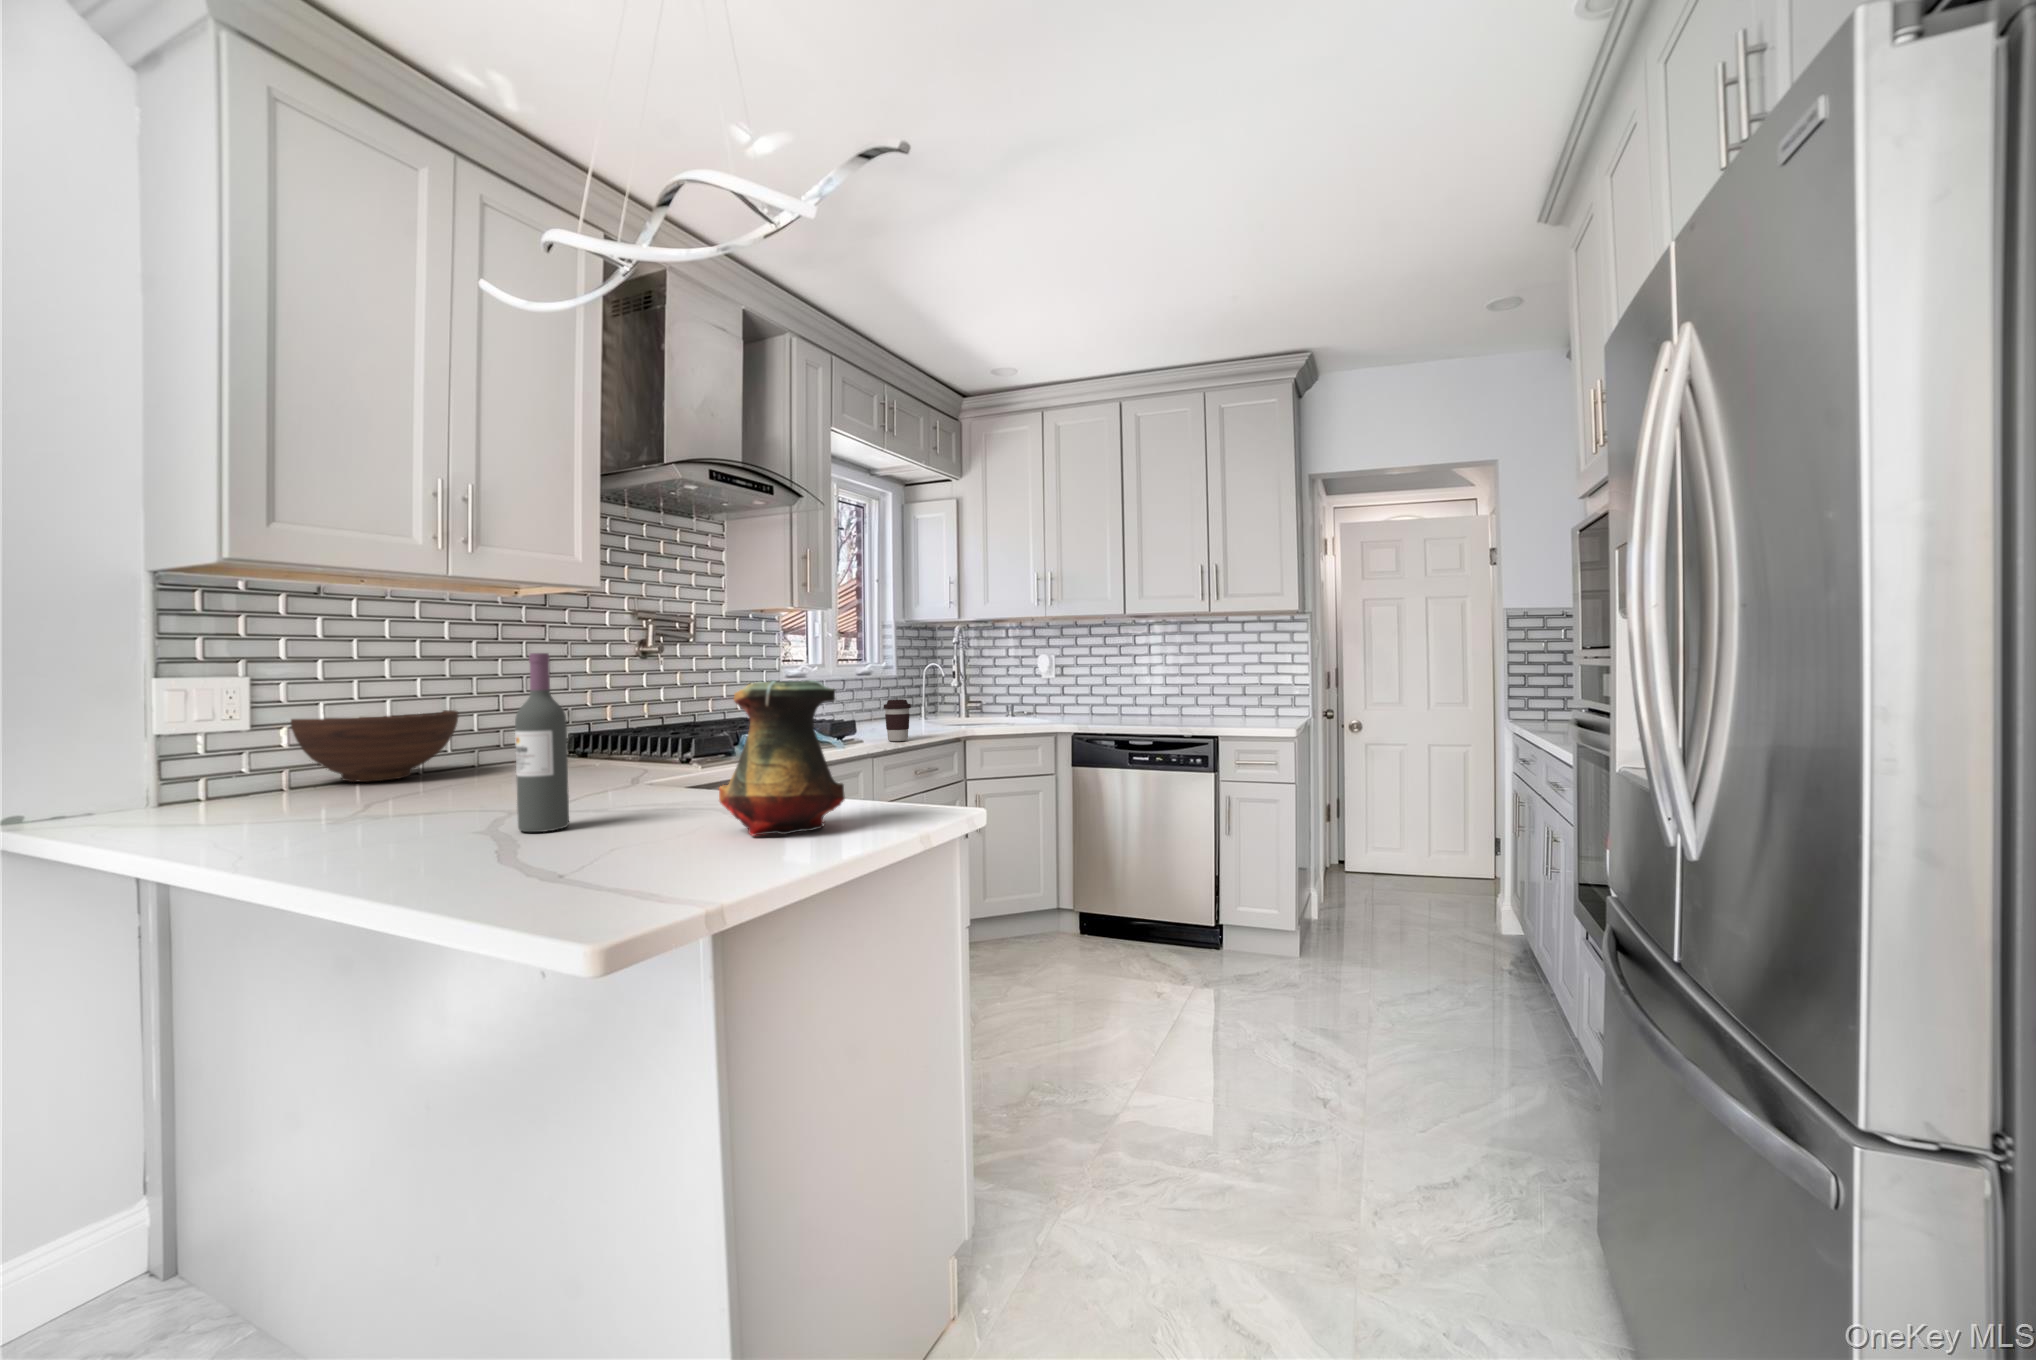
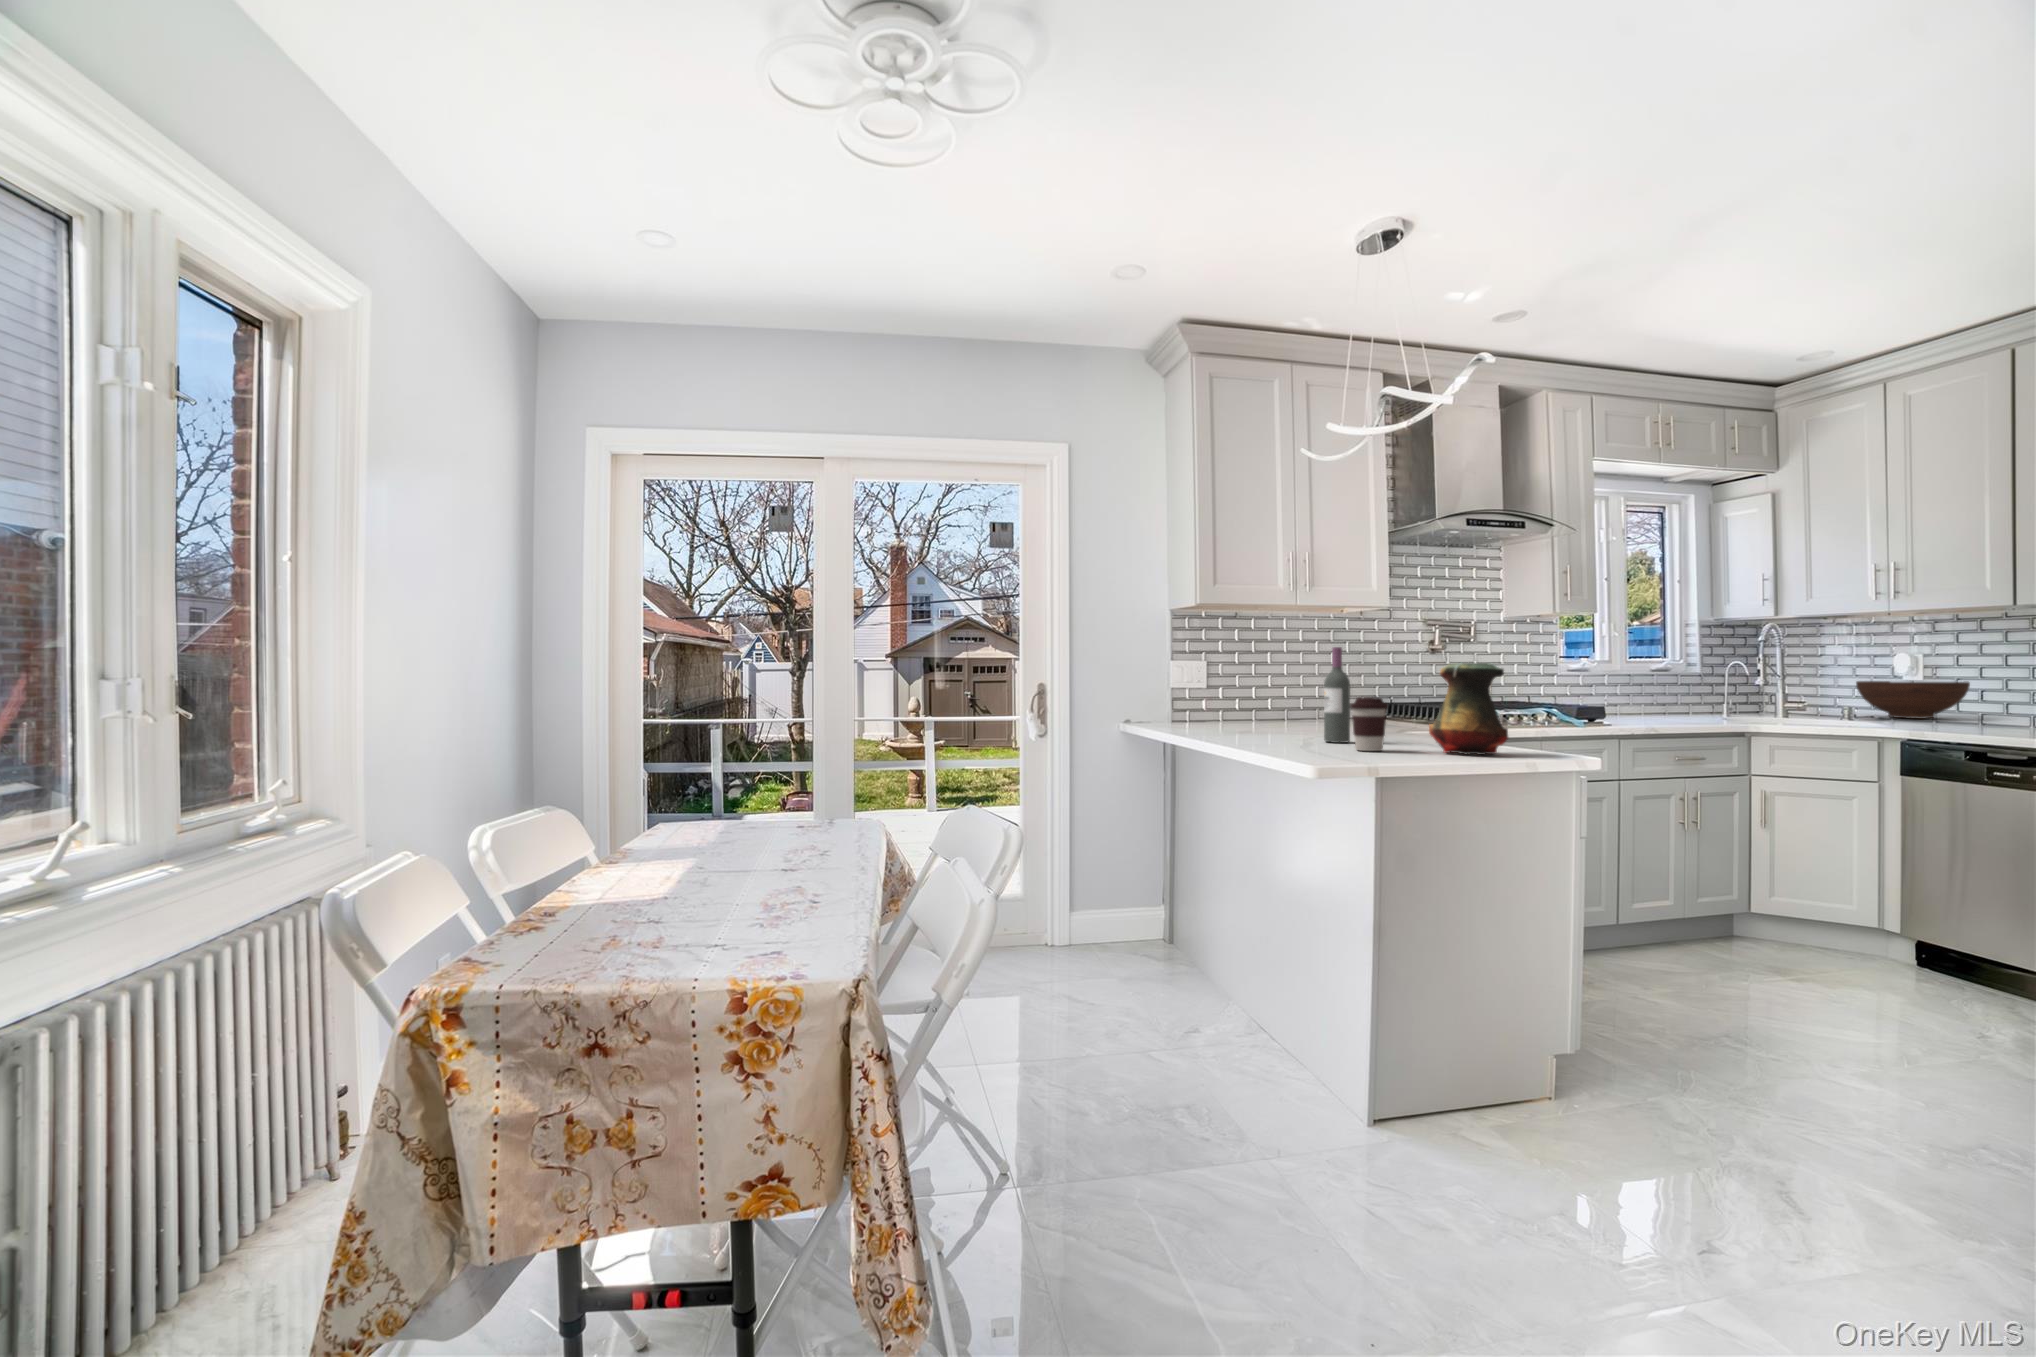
coffee cup: present [884,699,911,741] -> present [1350,697,1388,751]
fruit bowl: present [291,710,458,782] -> present [1856,681,1970,719]

